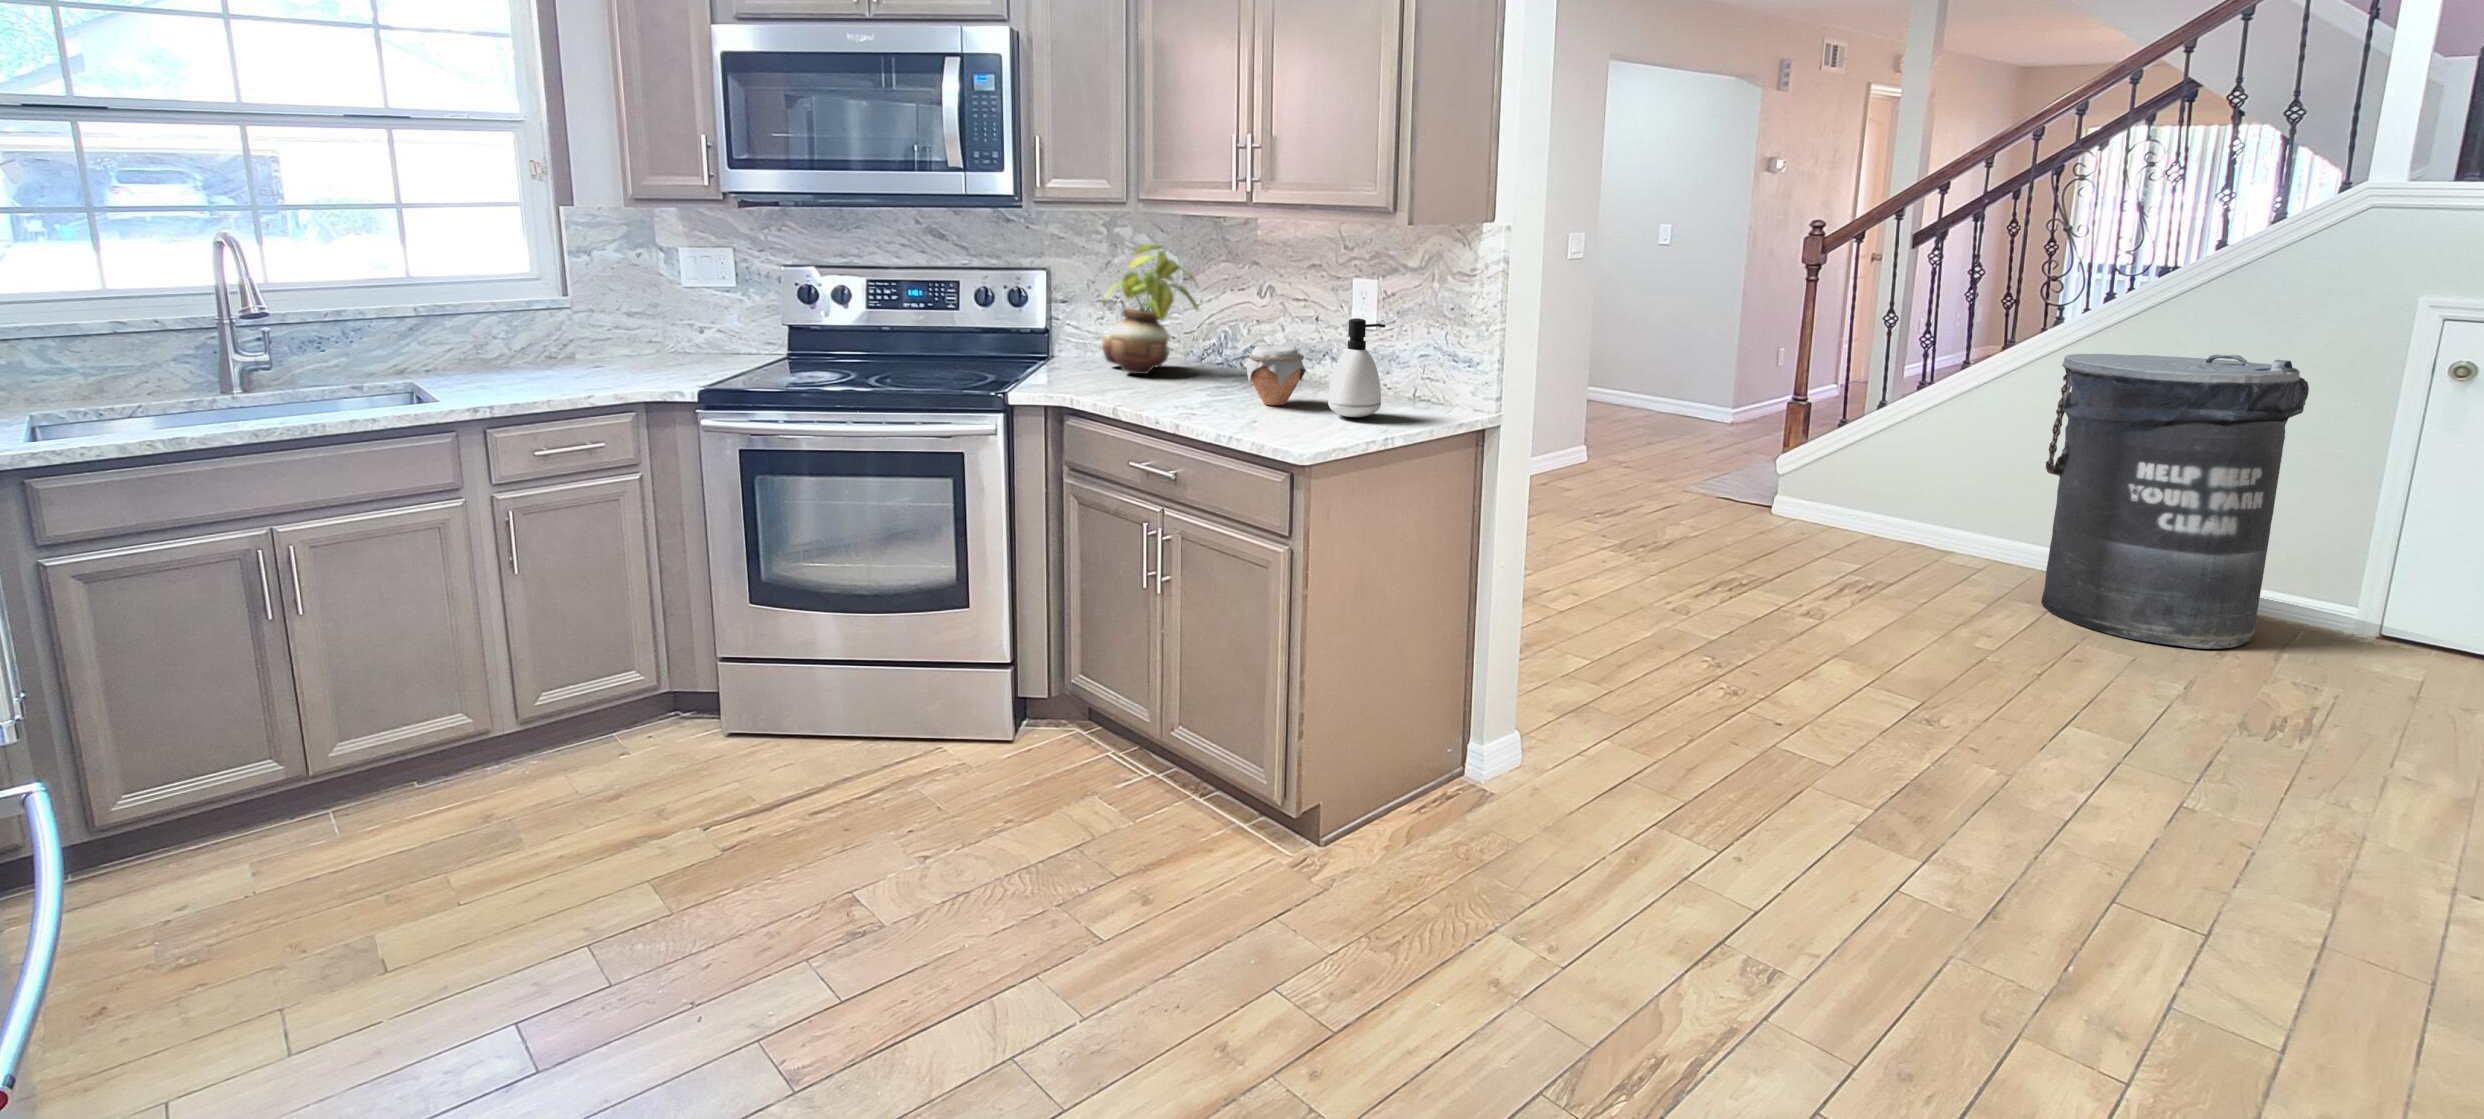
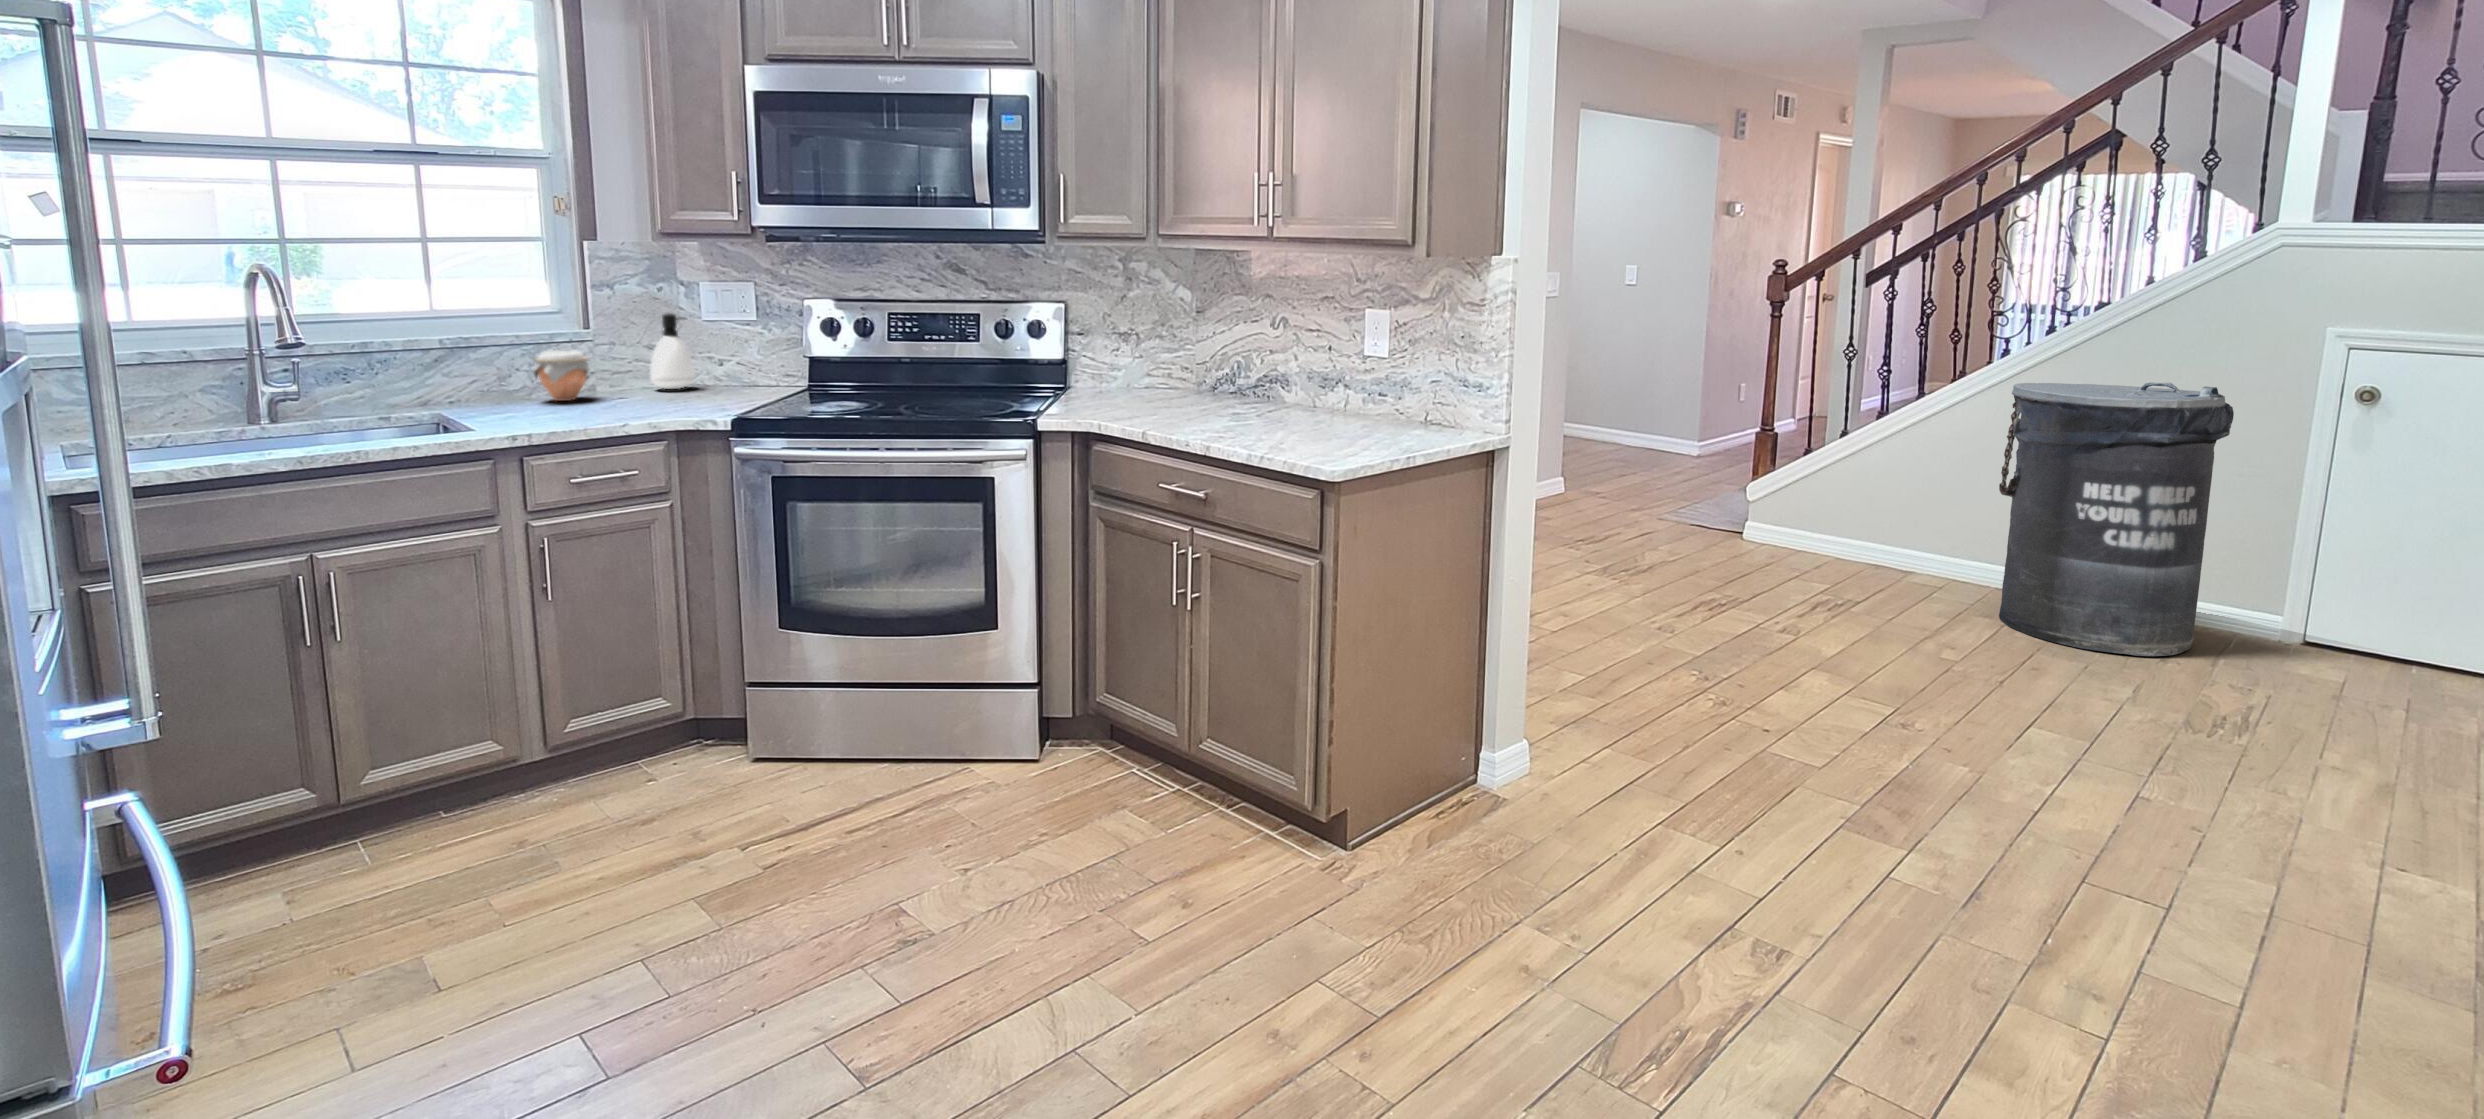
potted plant: present [1102,244,1199,374] -> none [1120,278,1219,402]
soap dispenser: present [1328,318,1385,417] -> present [650,313,695,389]
jar: present [1244,346,1306,405] -> present [533,350,589,401]

